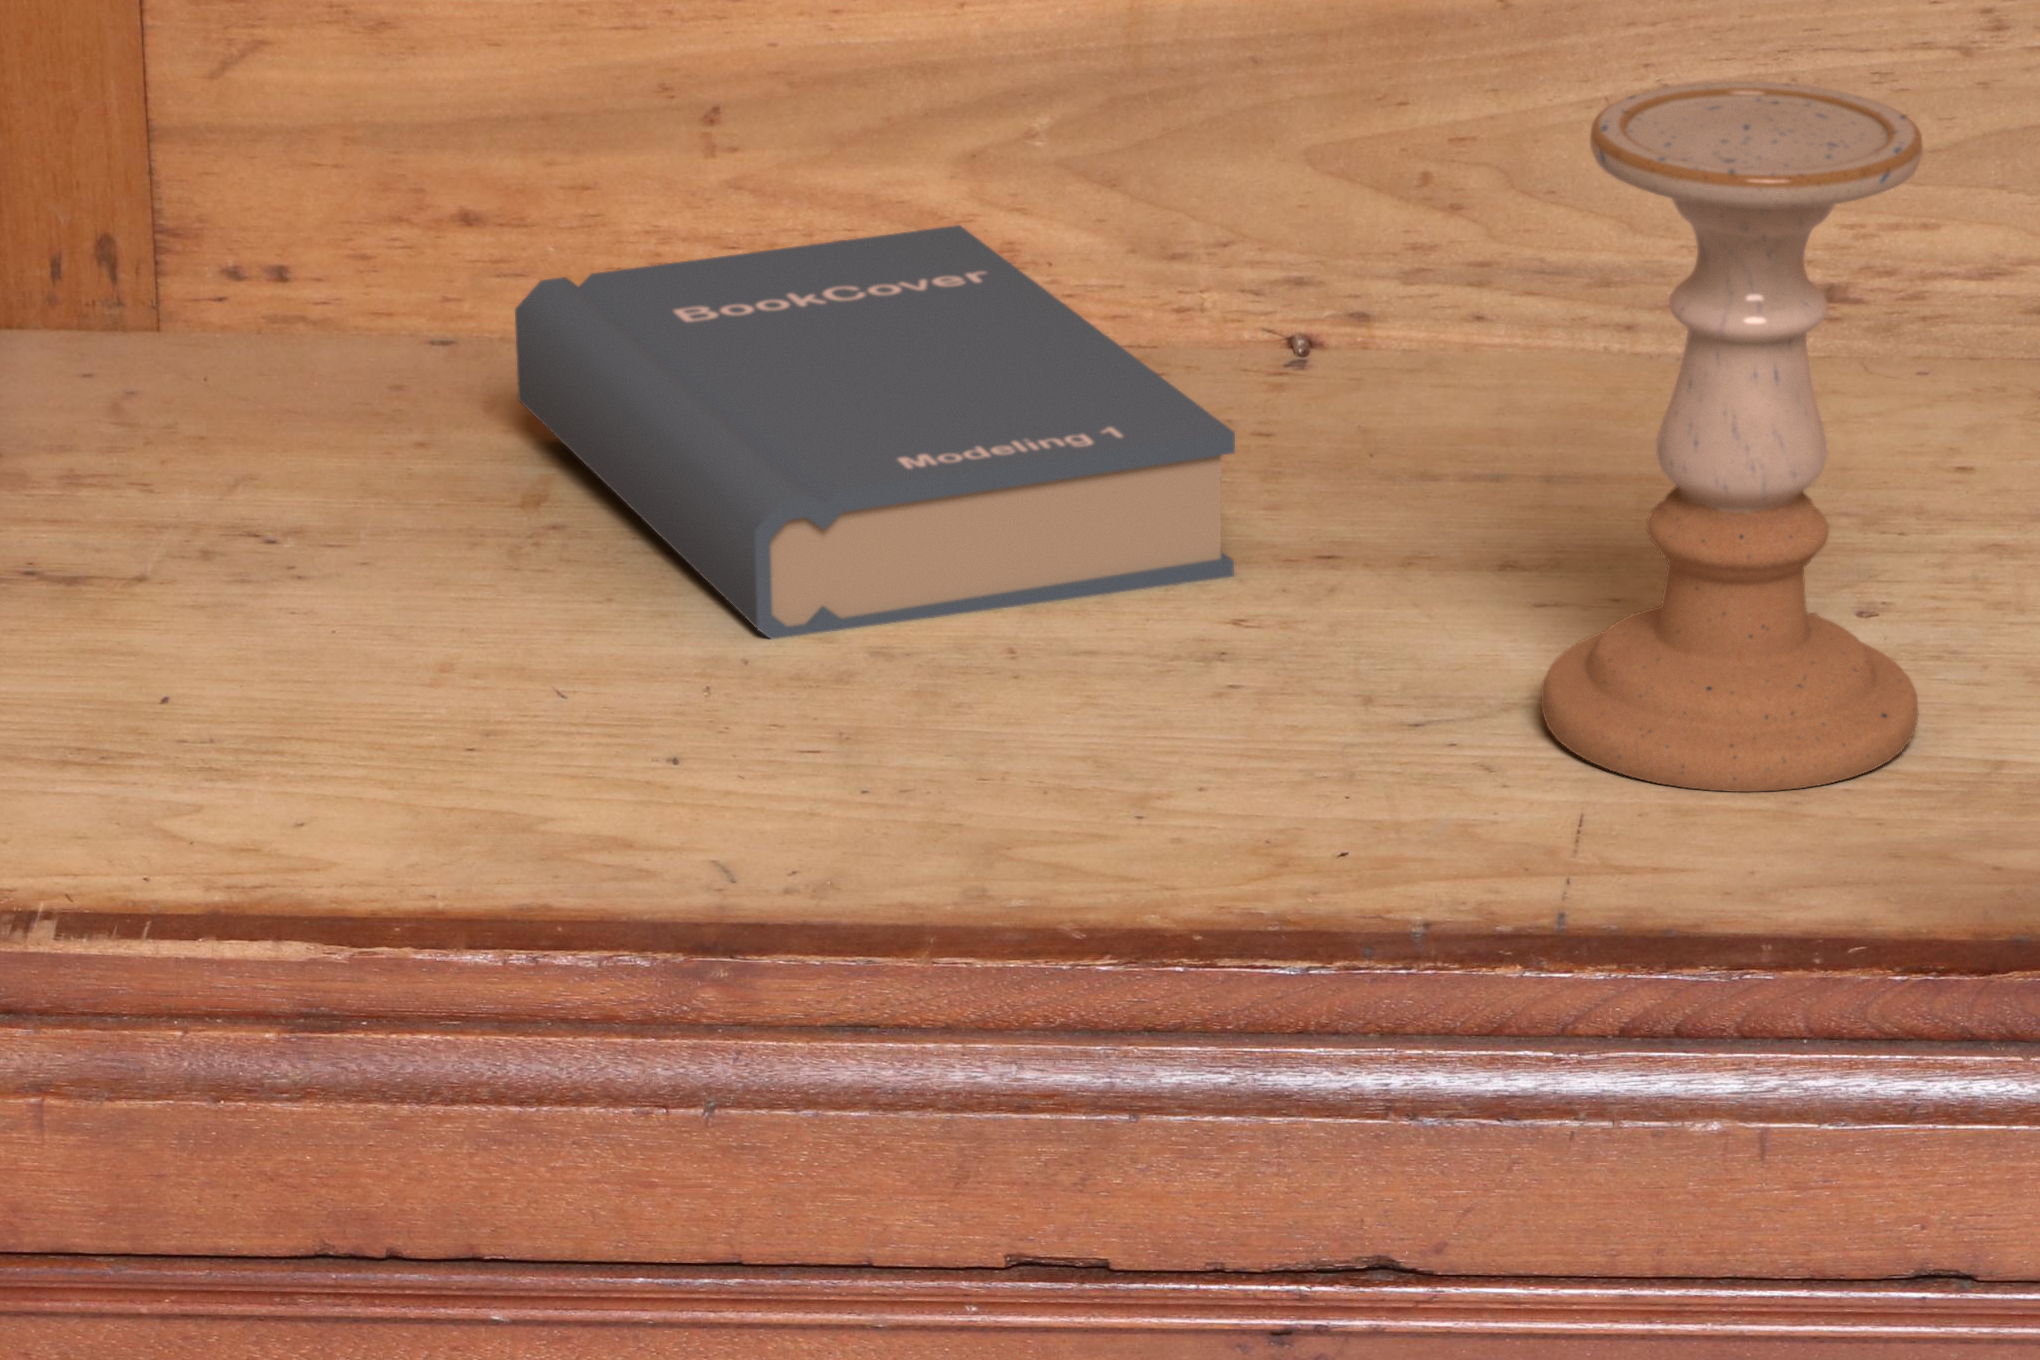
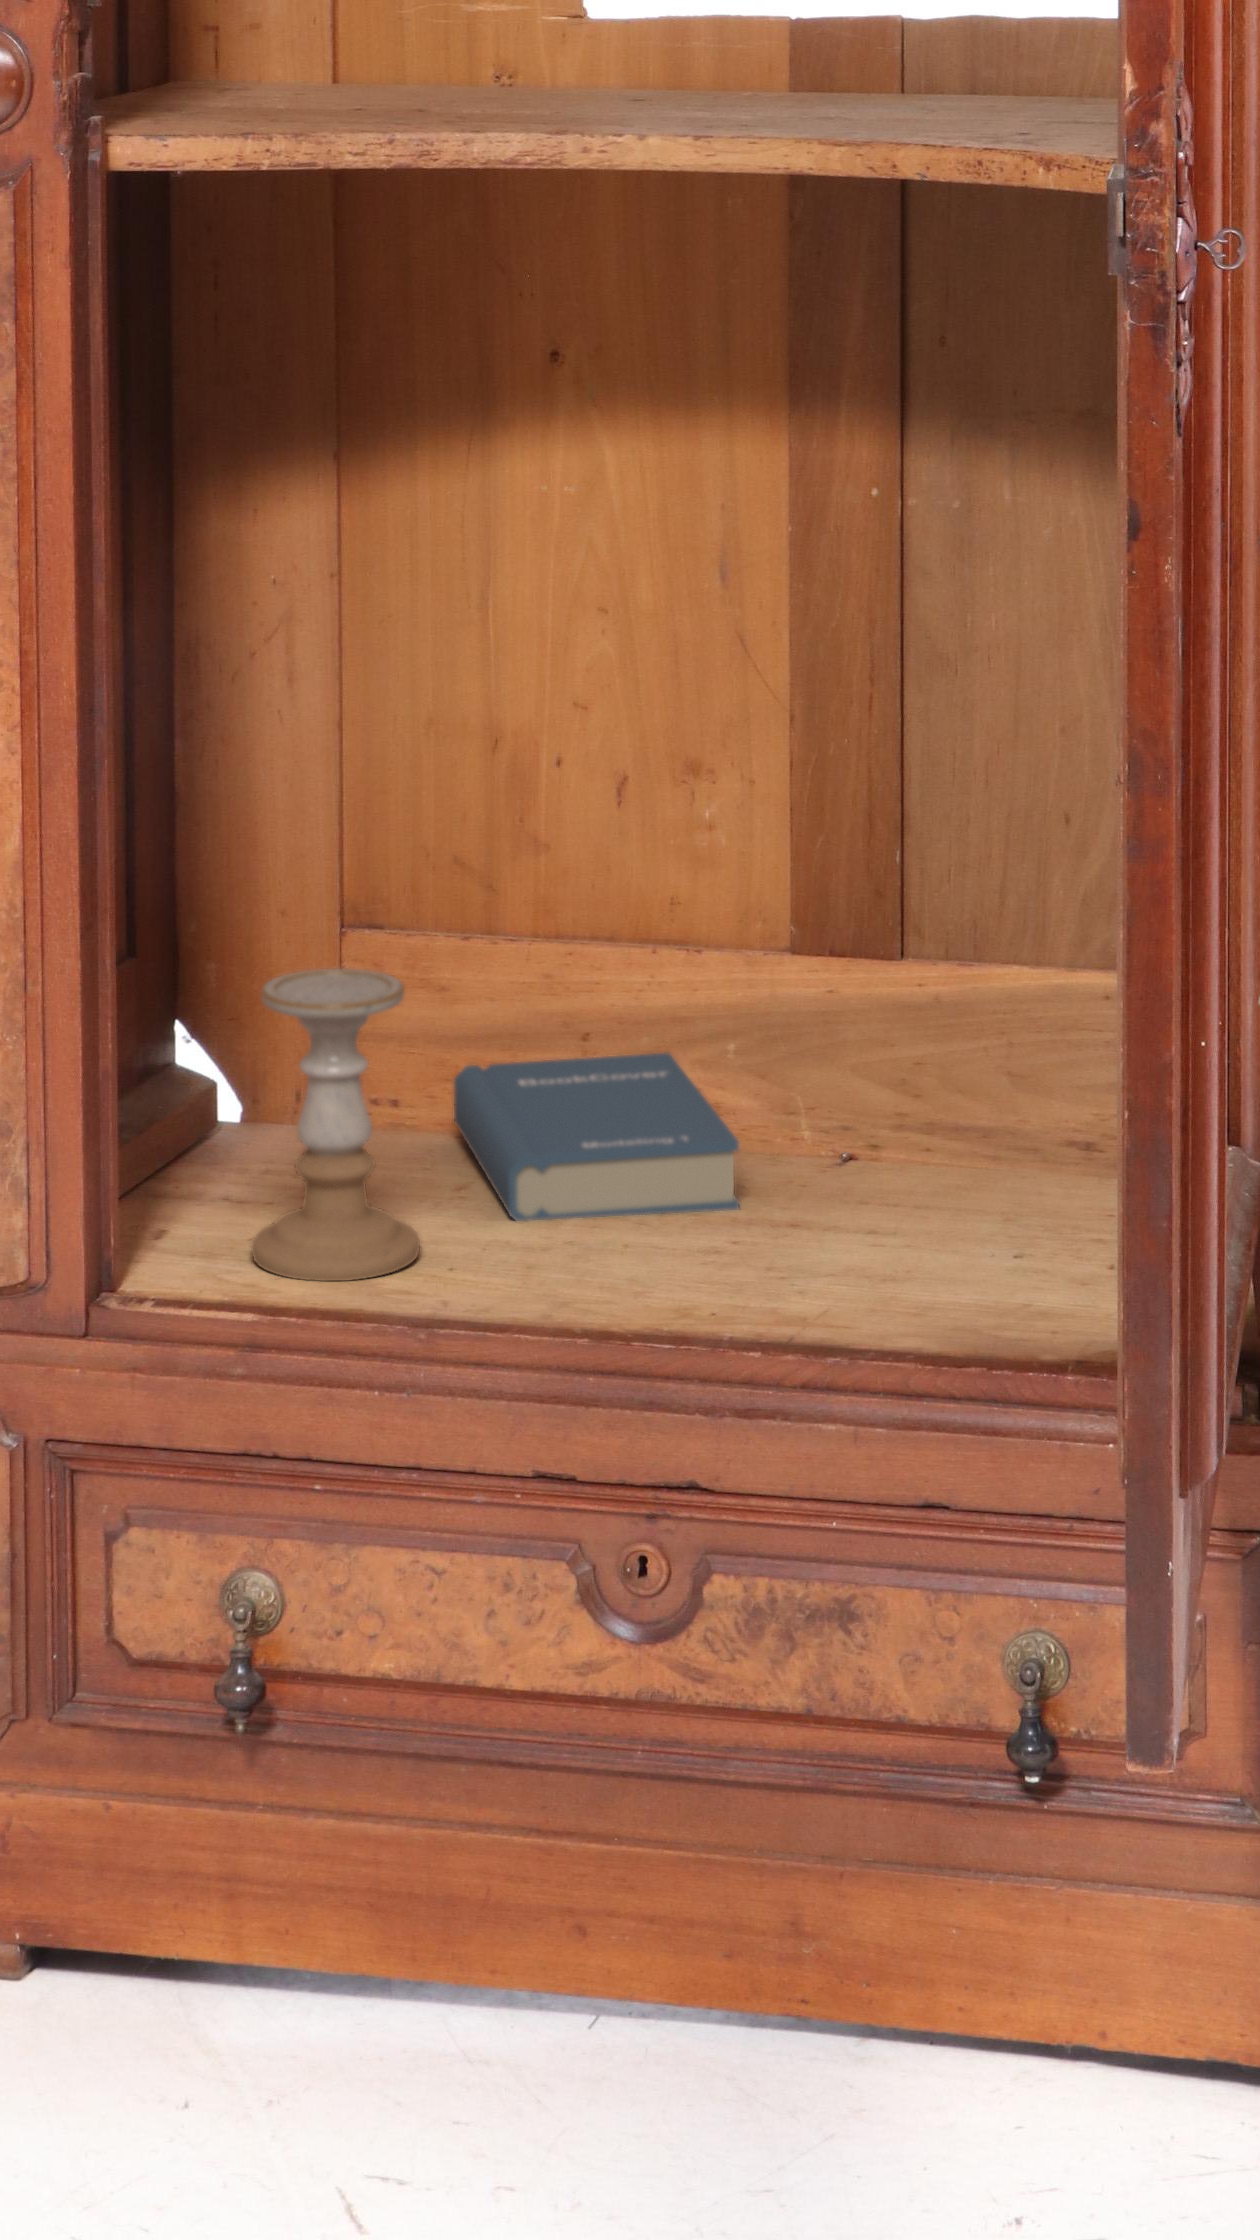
candle holder: present [1541,81,1923,792] -> present [252,968,420,1281]

